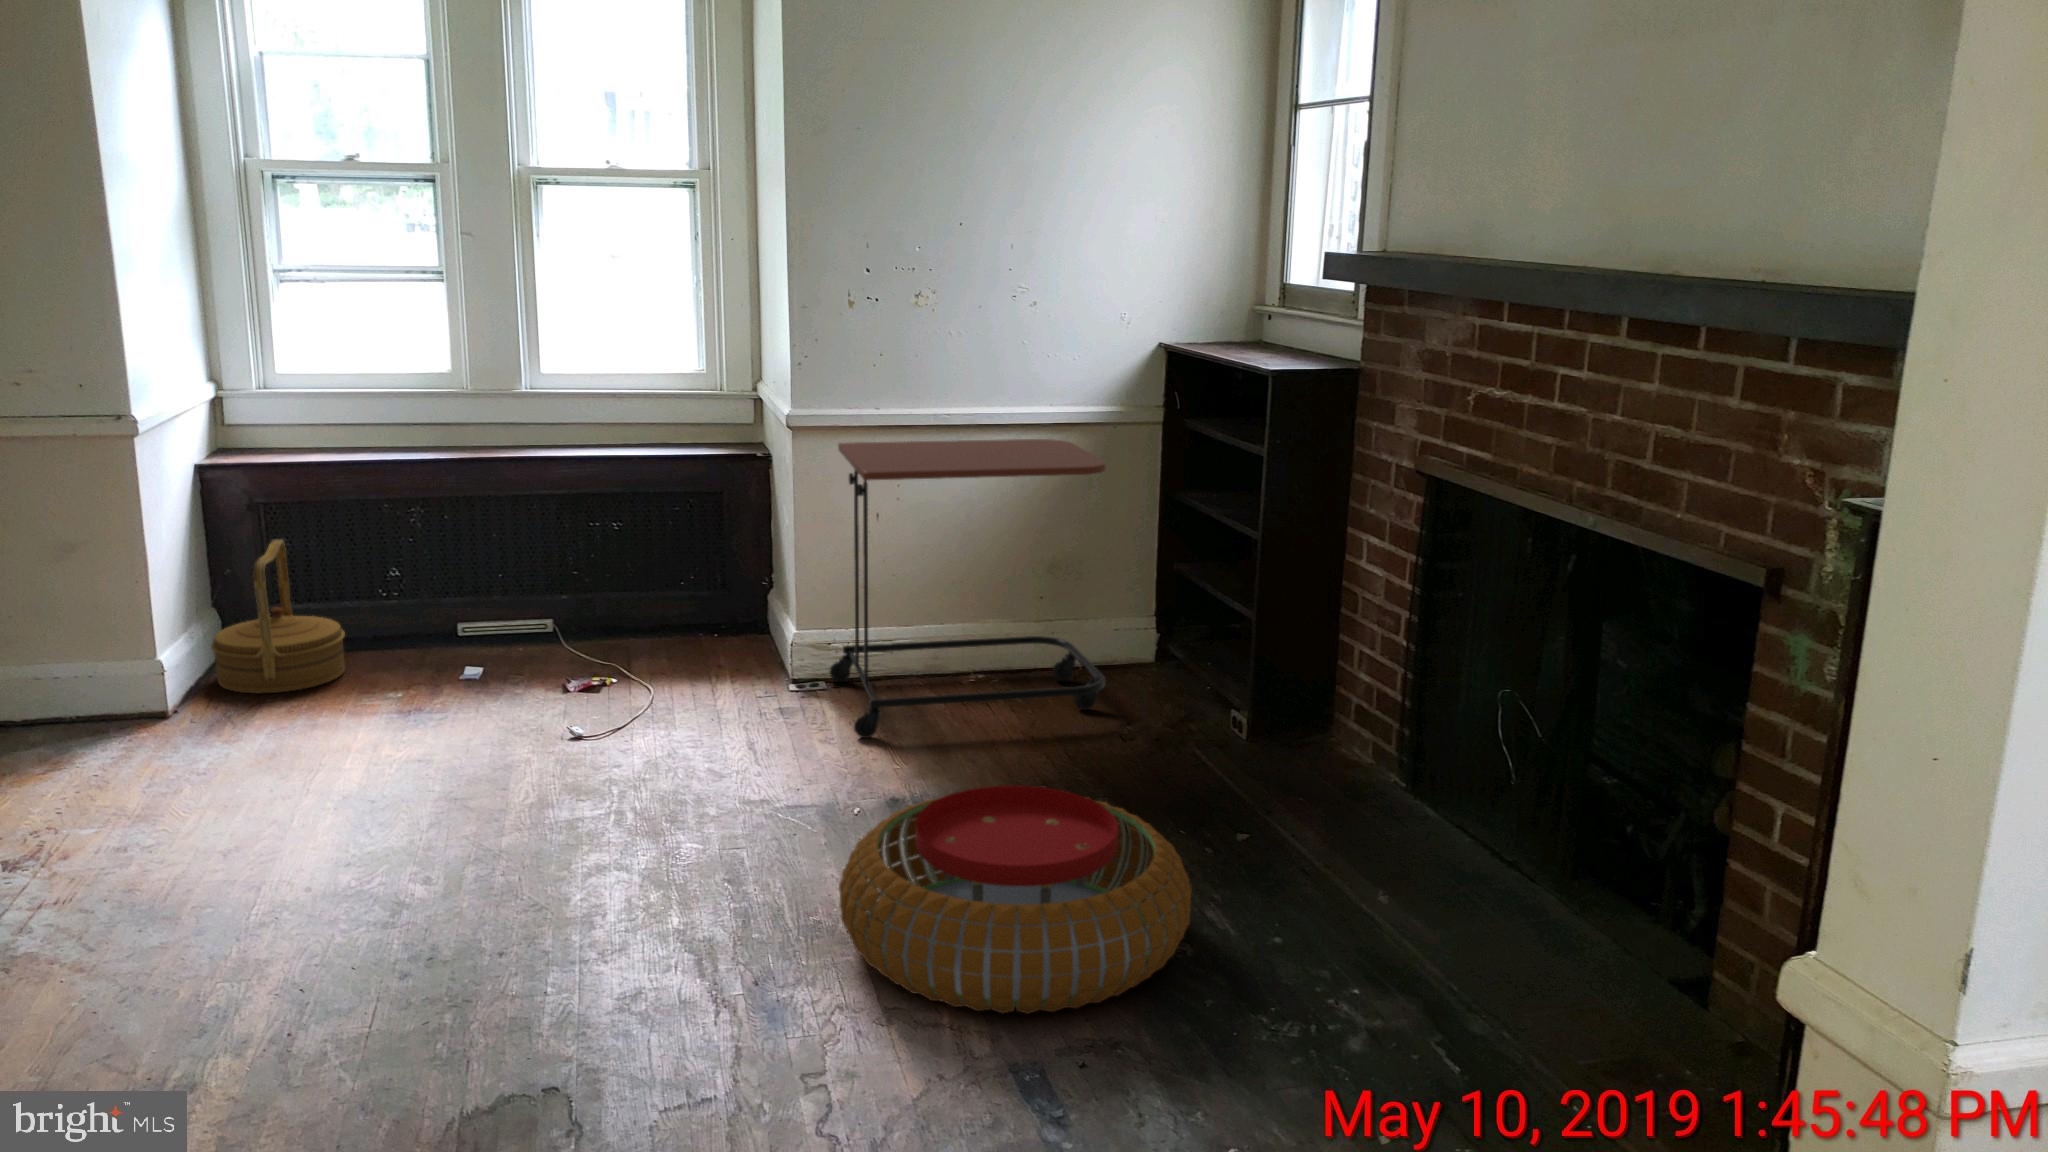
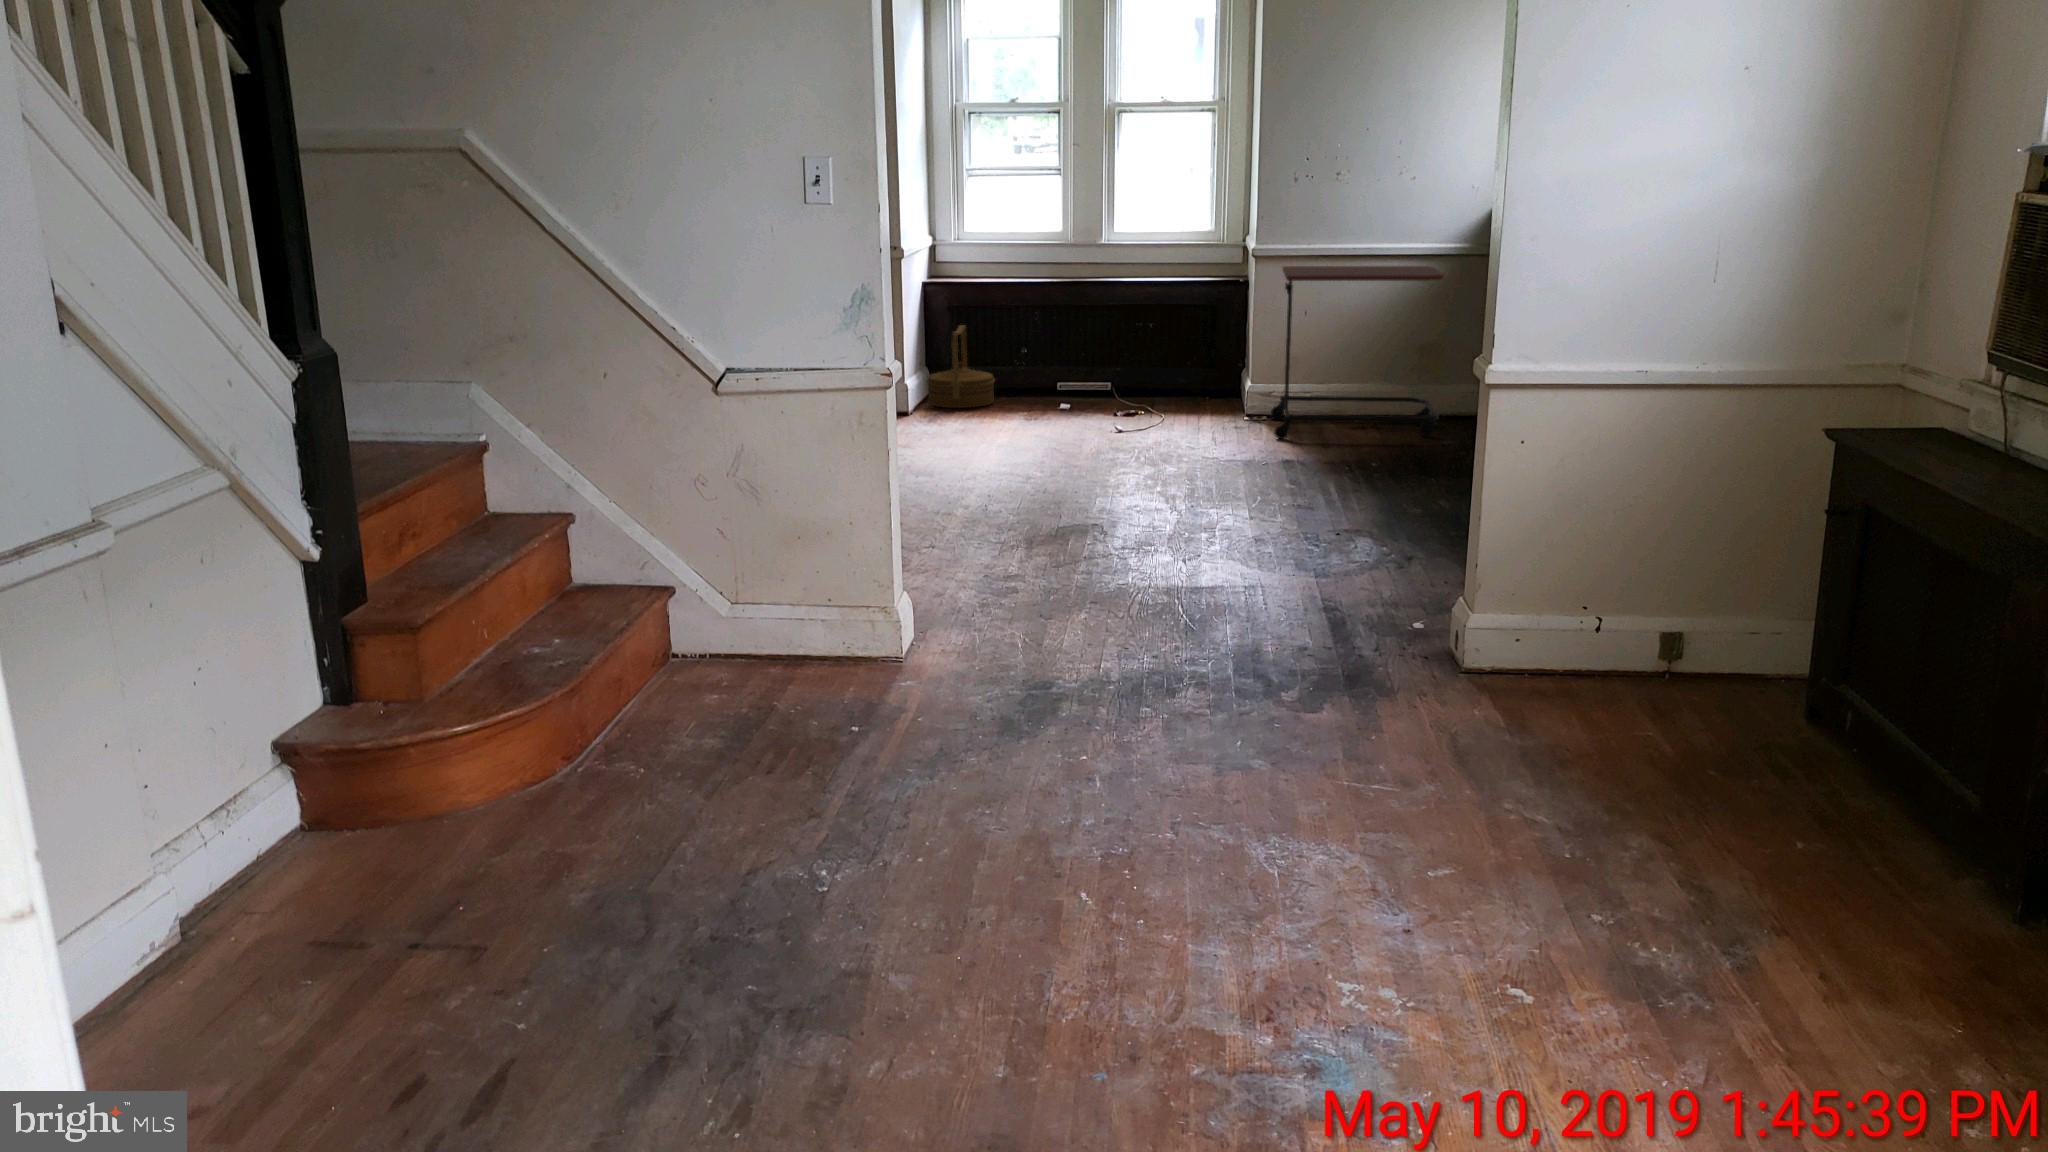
pouf: present [839,785,1192,1014] -> none [1231,428,1420,522]

